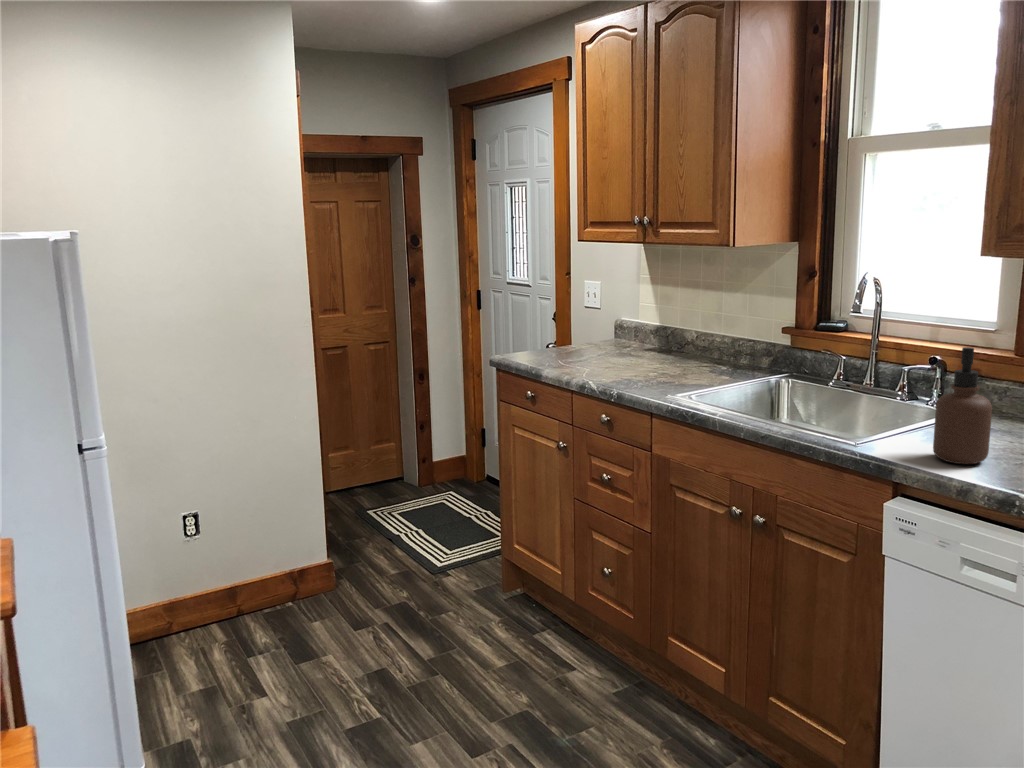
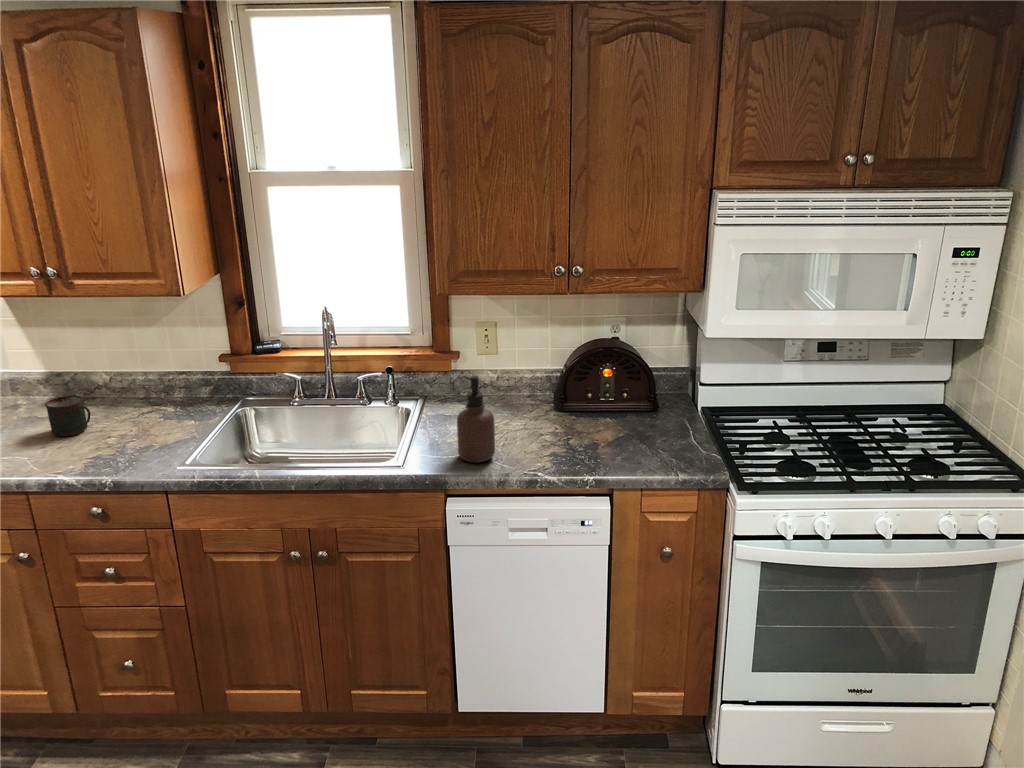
mug: none [624,335,653,367] -> present [45,395,90,436]

